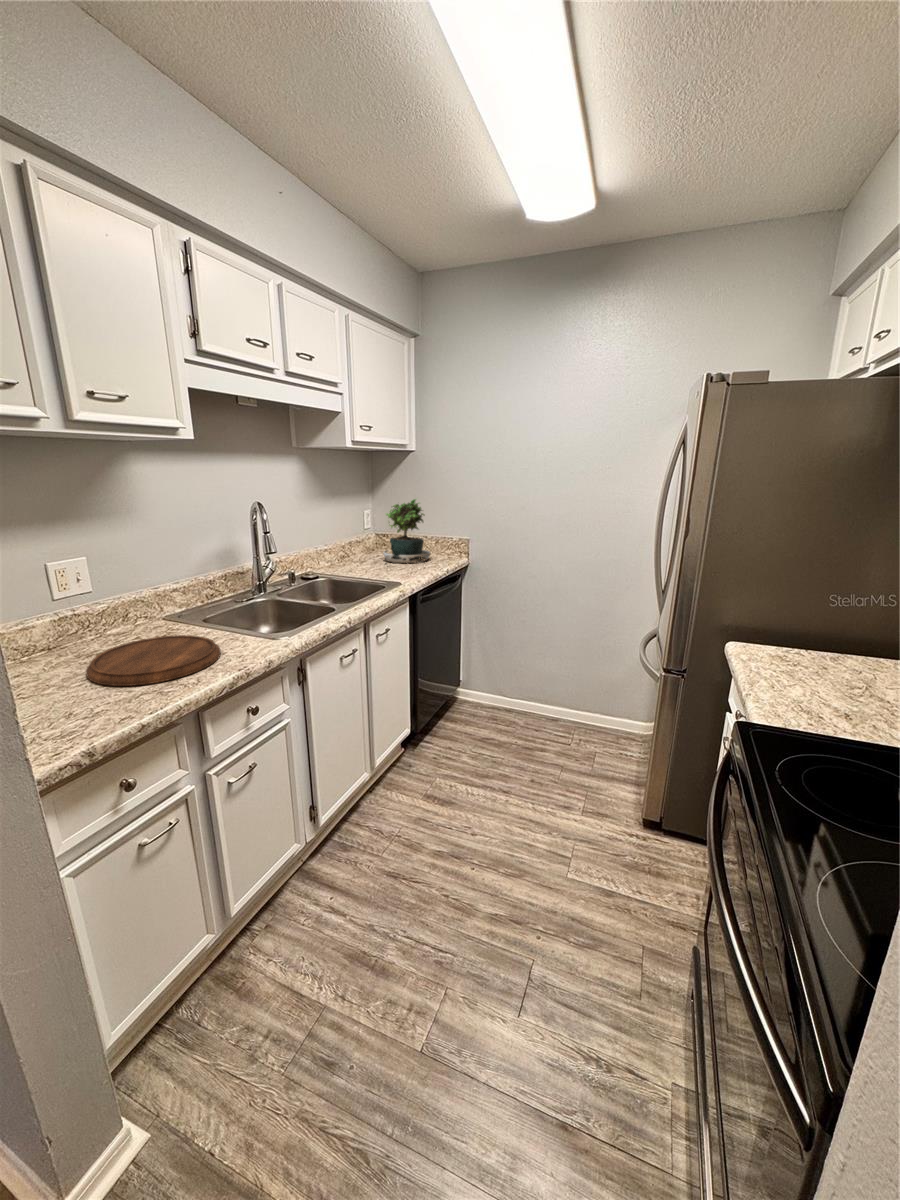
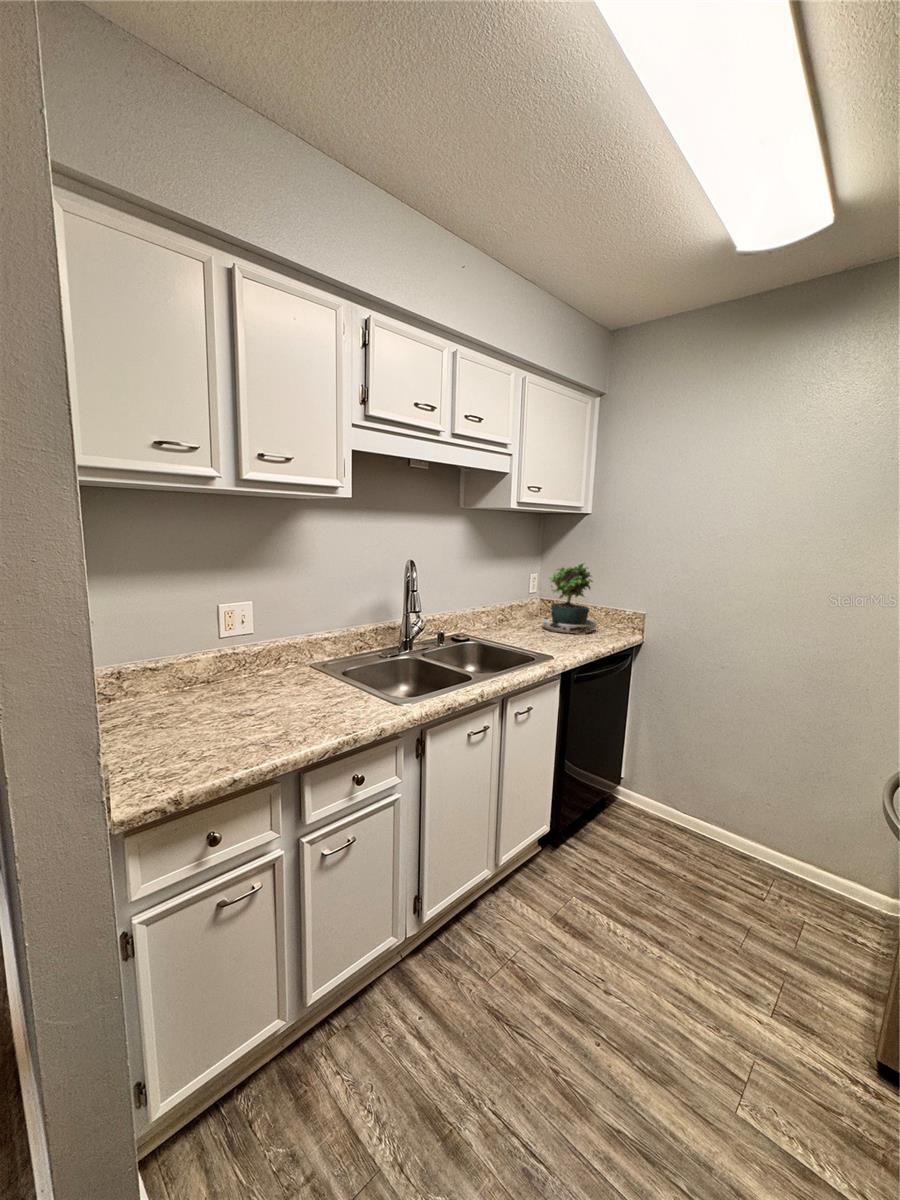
cutting board: present [86,635,221,686] -> none [219,685,340,735]

